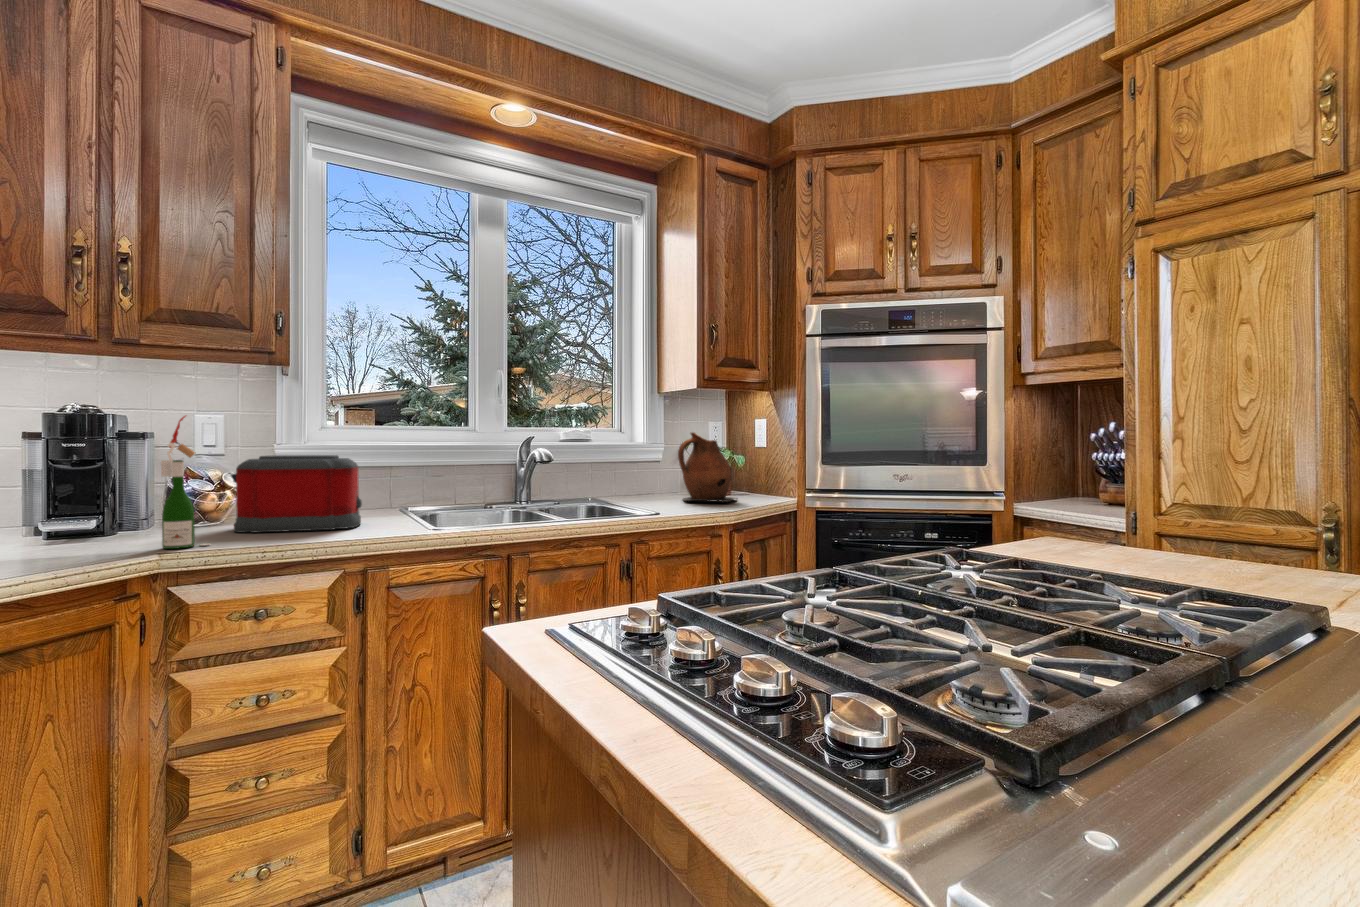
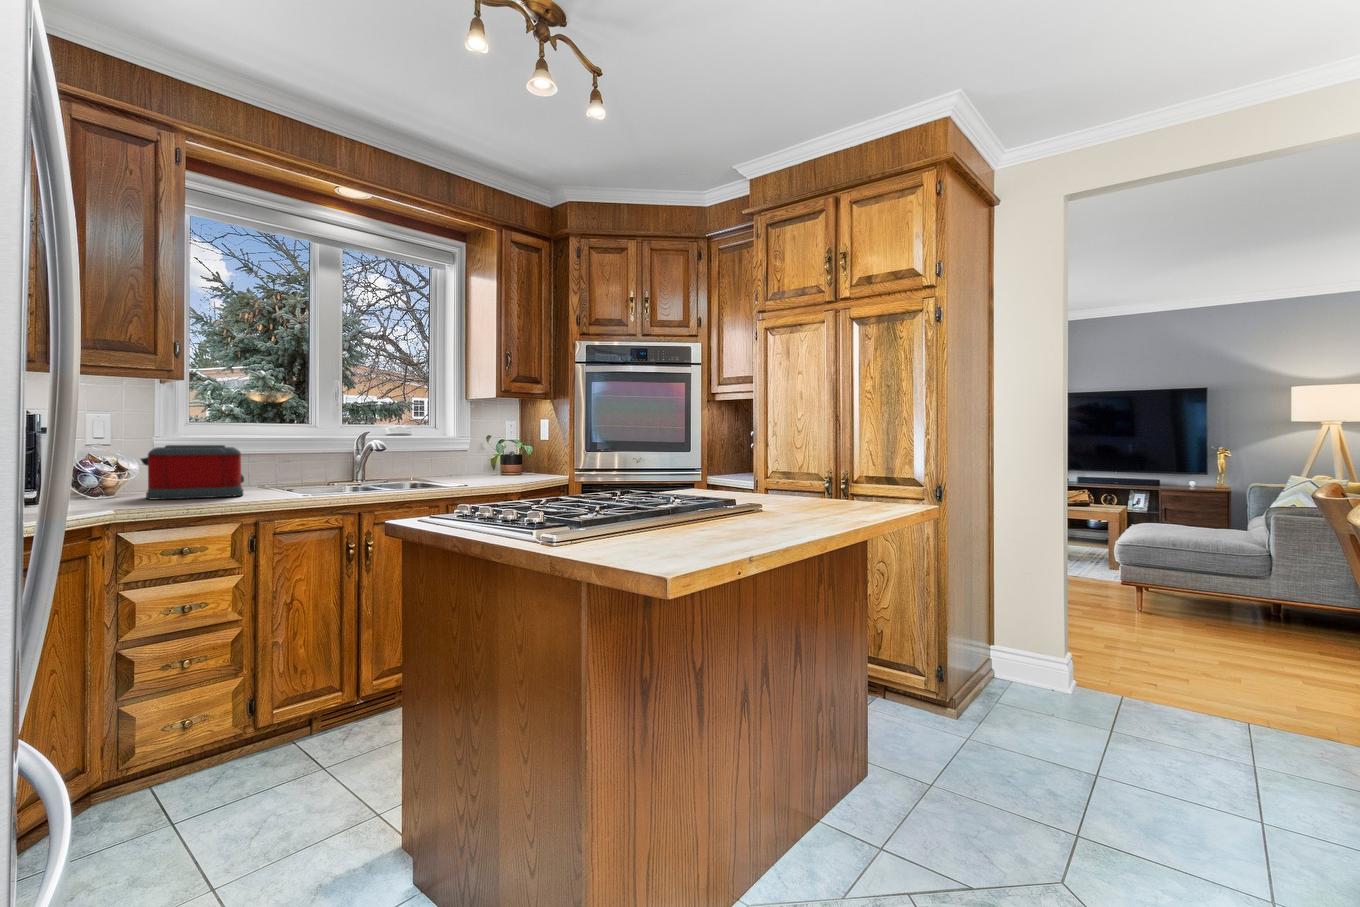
wine bottle: present [161,416,210,549] -> none [107,417,144,508]
ceramic pitcher: present [678,433,737,502] -> none [482,430,526,479]

